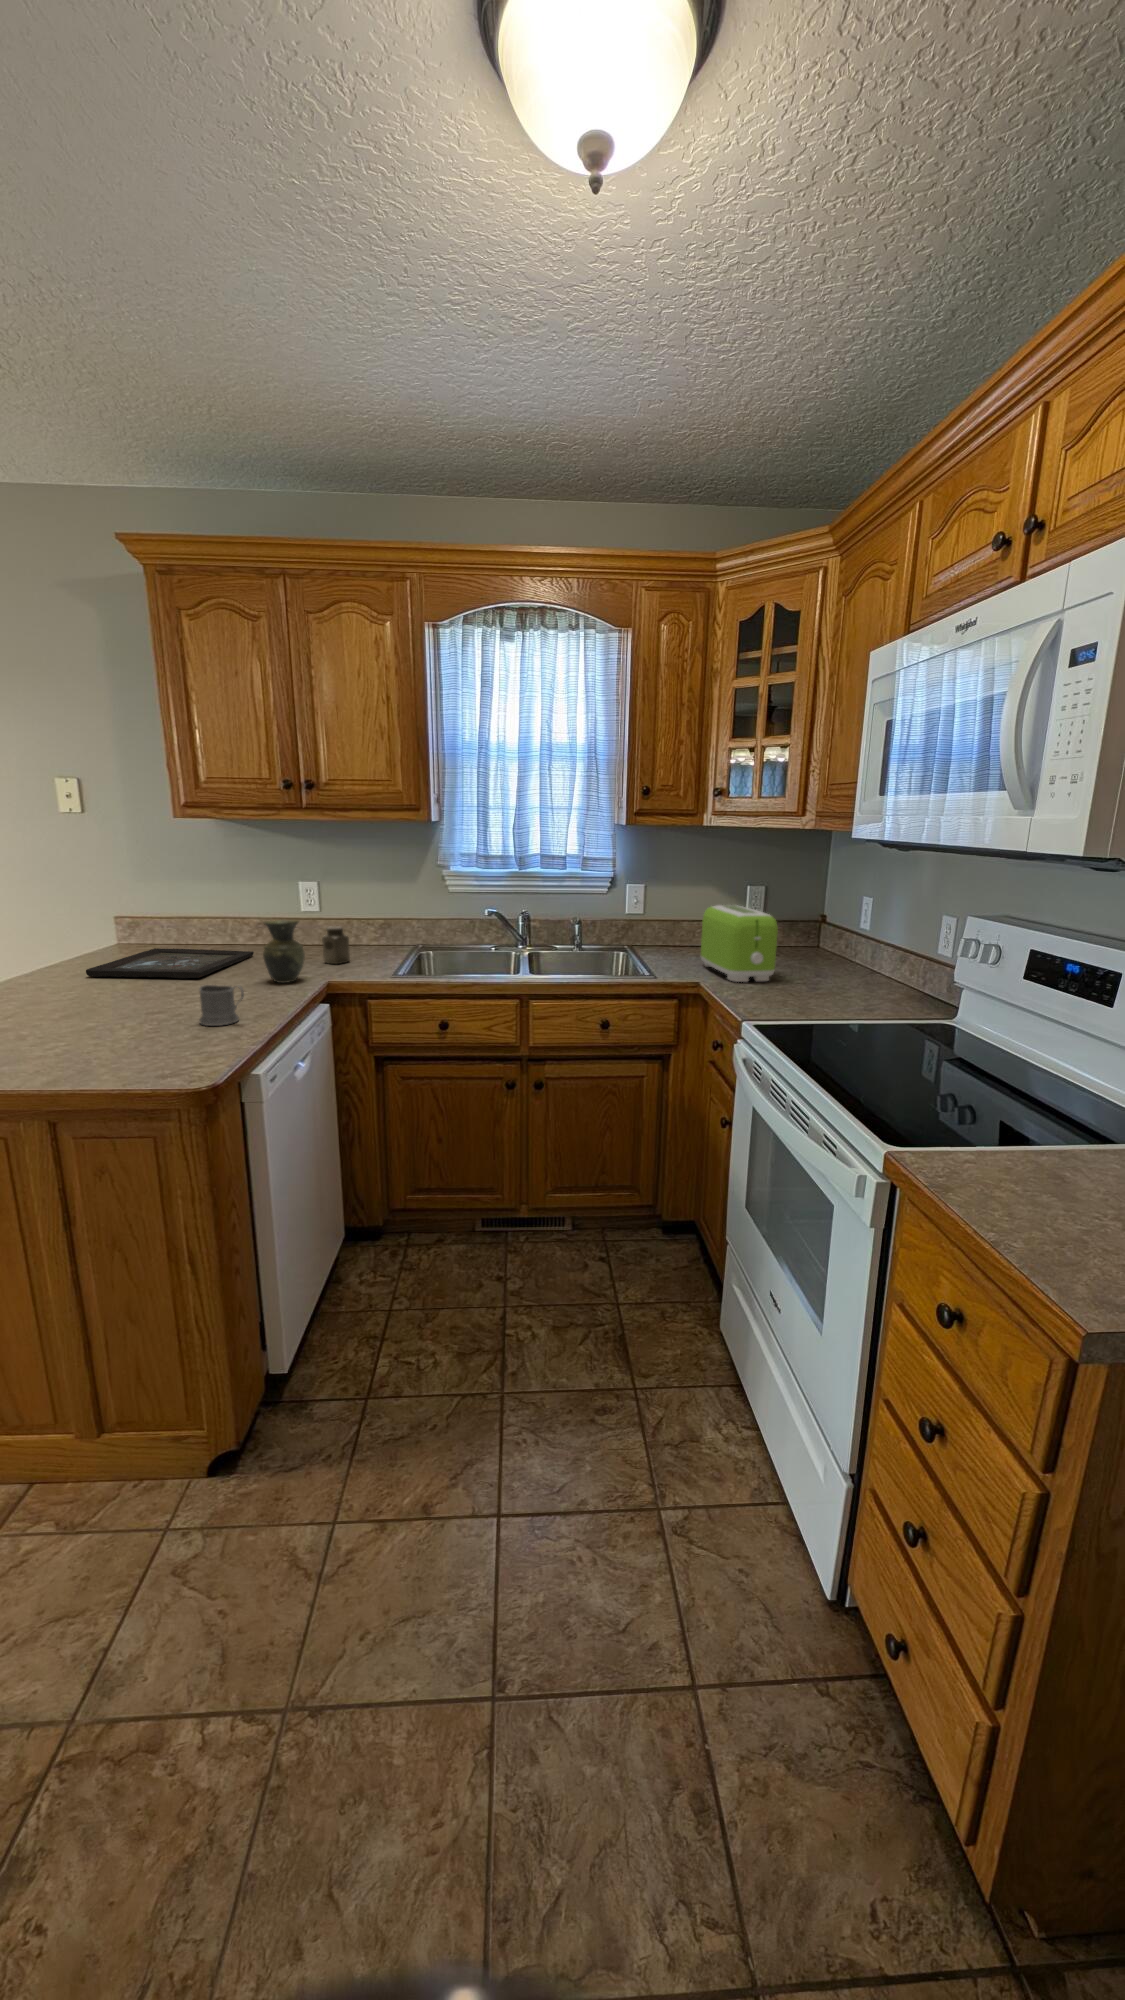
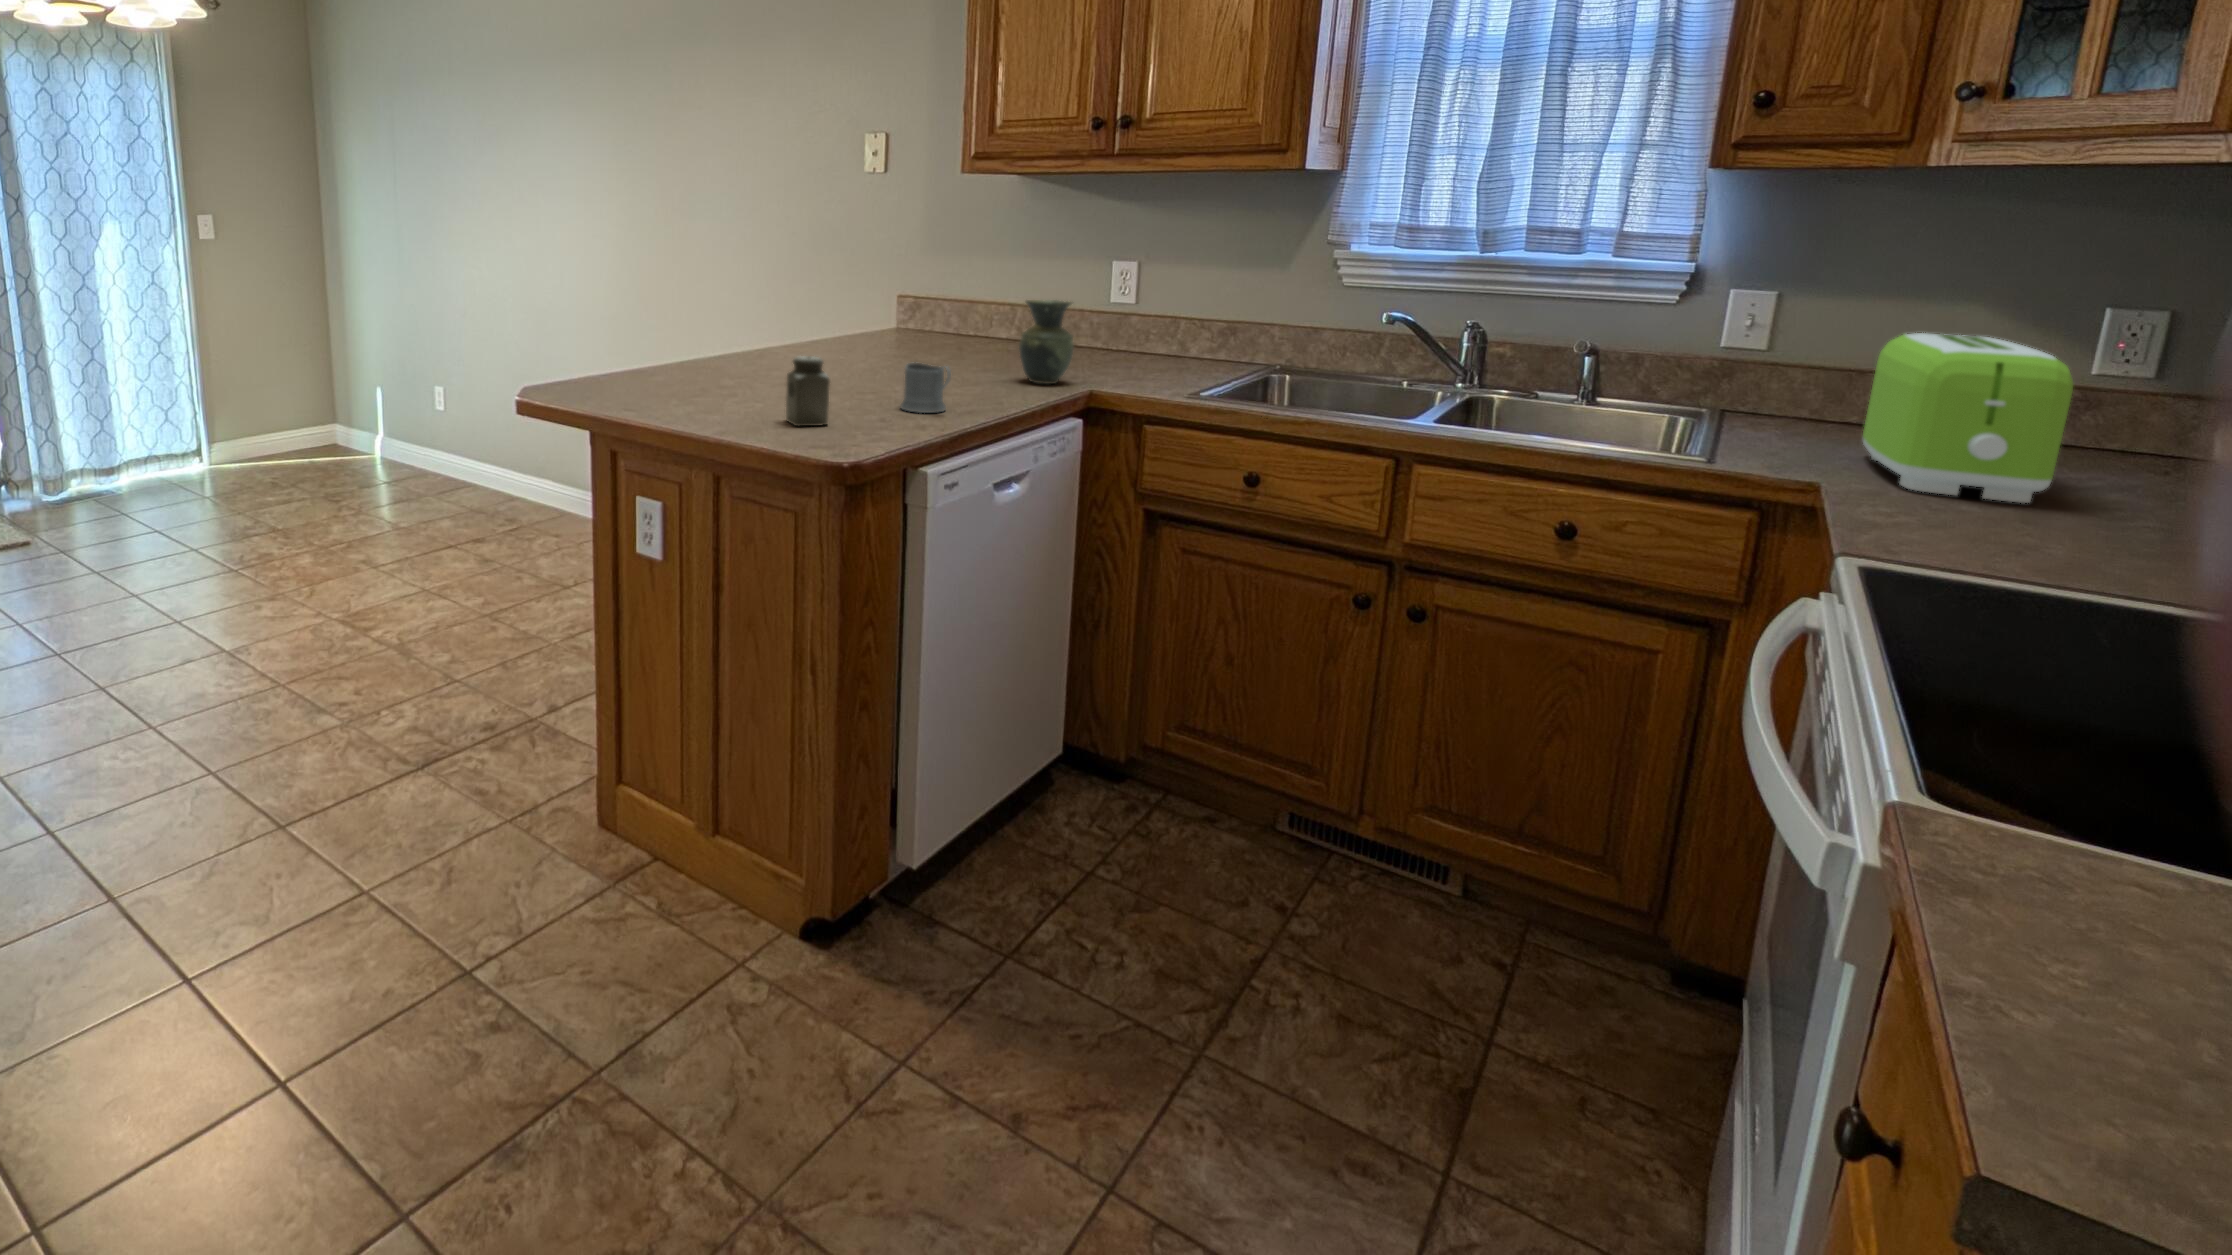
salt shaker: present [322,926,350,964] -> present [786,356,830,426]
tray: present [86,948,254,978] -> none [837,332,1036,366]

